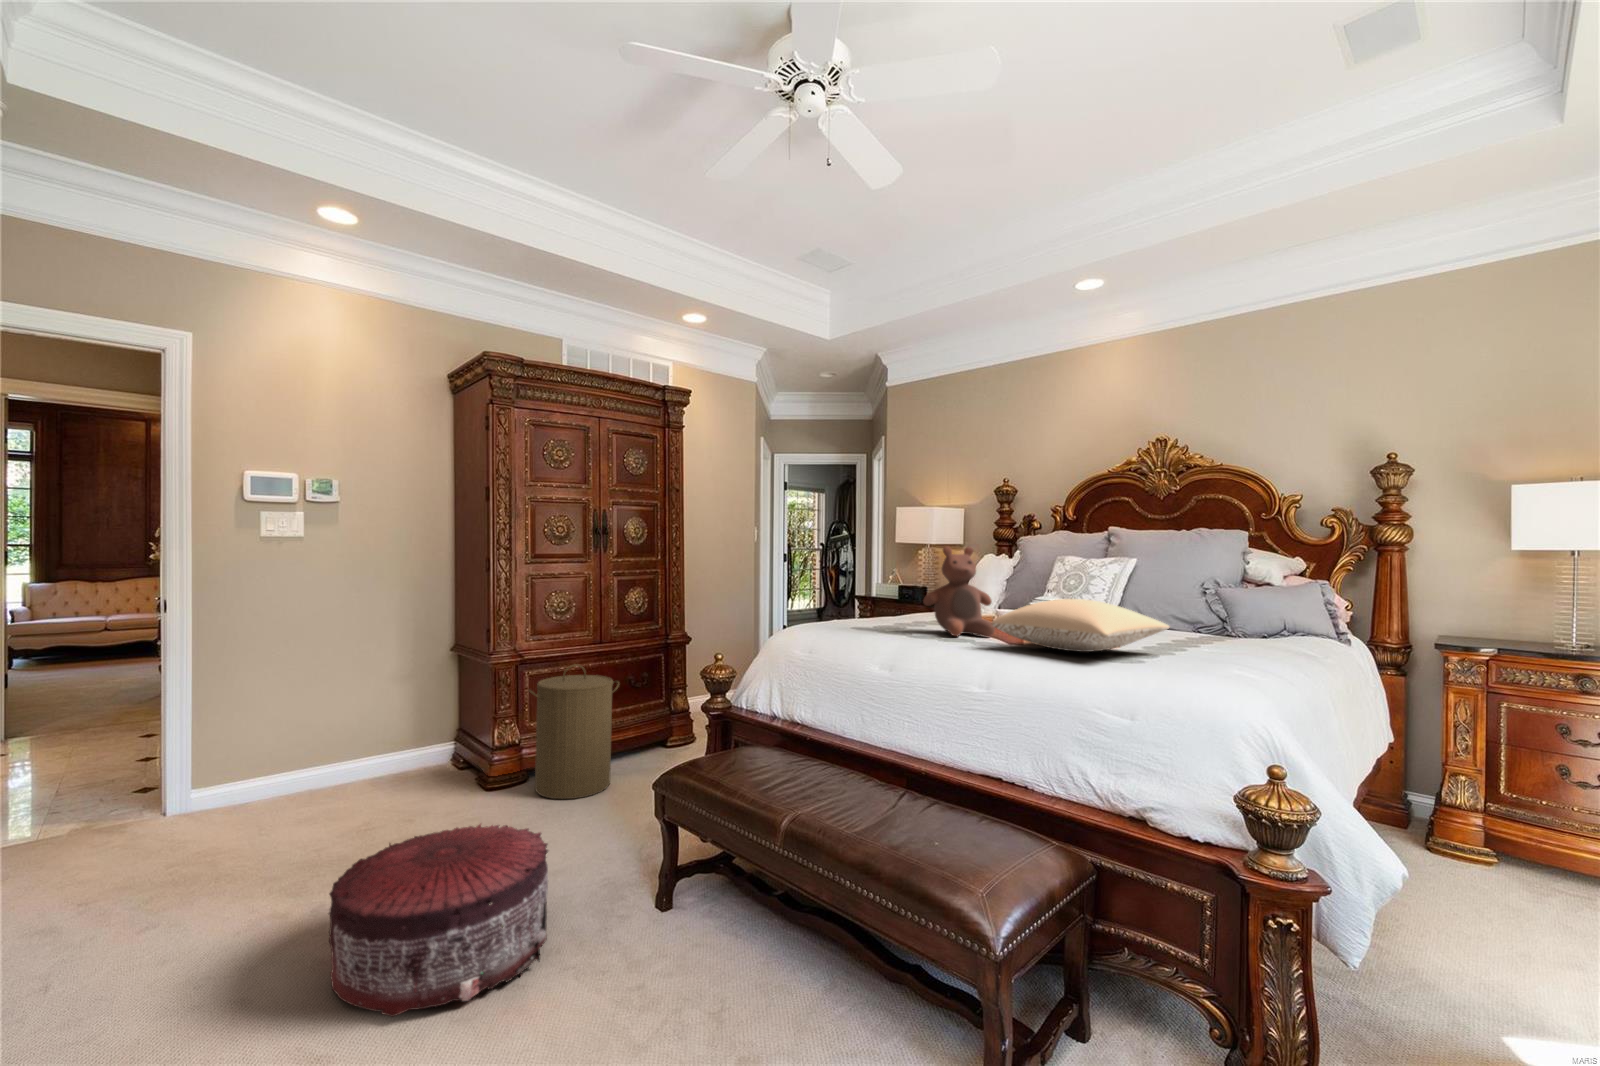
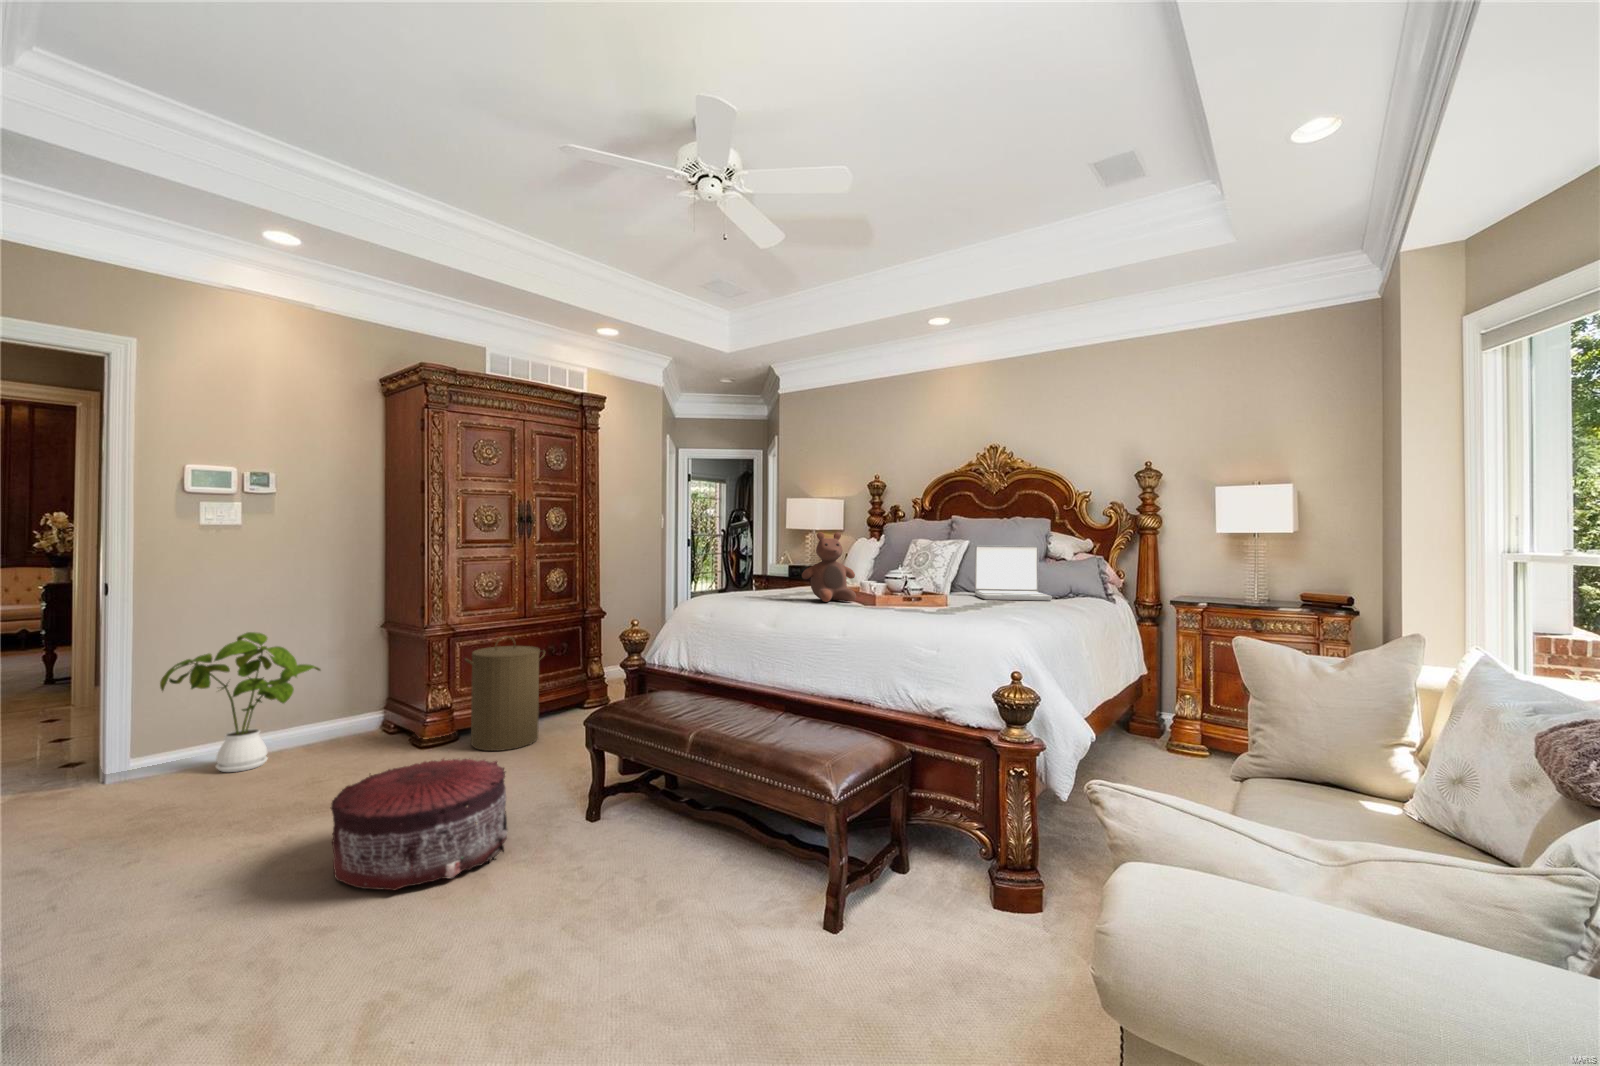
laptop: none [1147,564,1264,639] -> present [974,545,1052,601]
pillow: present [992,599,1169,652] -> none [850,571,976,609]
house plant: none [208,656,381,811] -> present [160,632,320,772]

